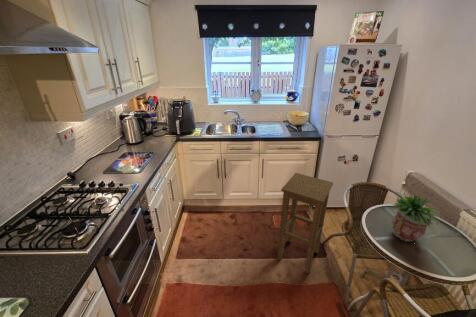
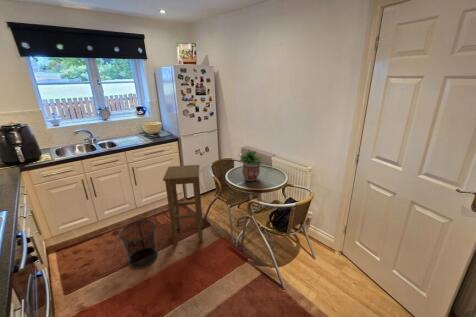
waste bin: none [227,219,262,269] -> present [119,220,157,268]

